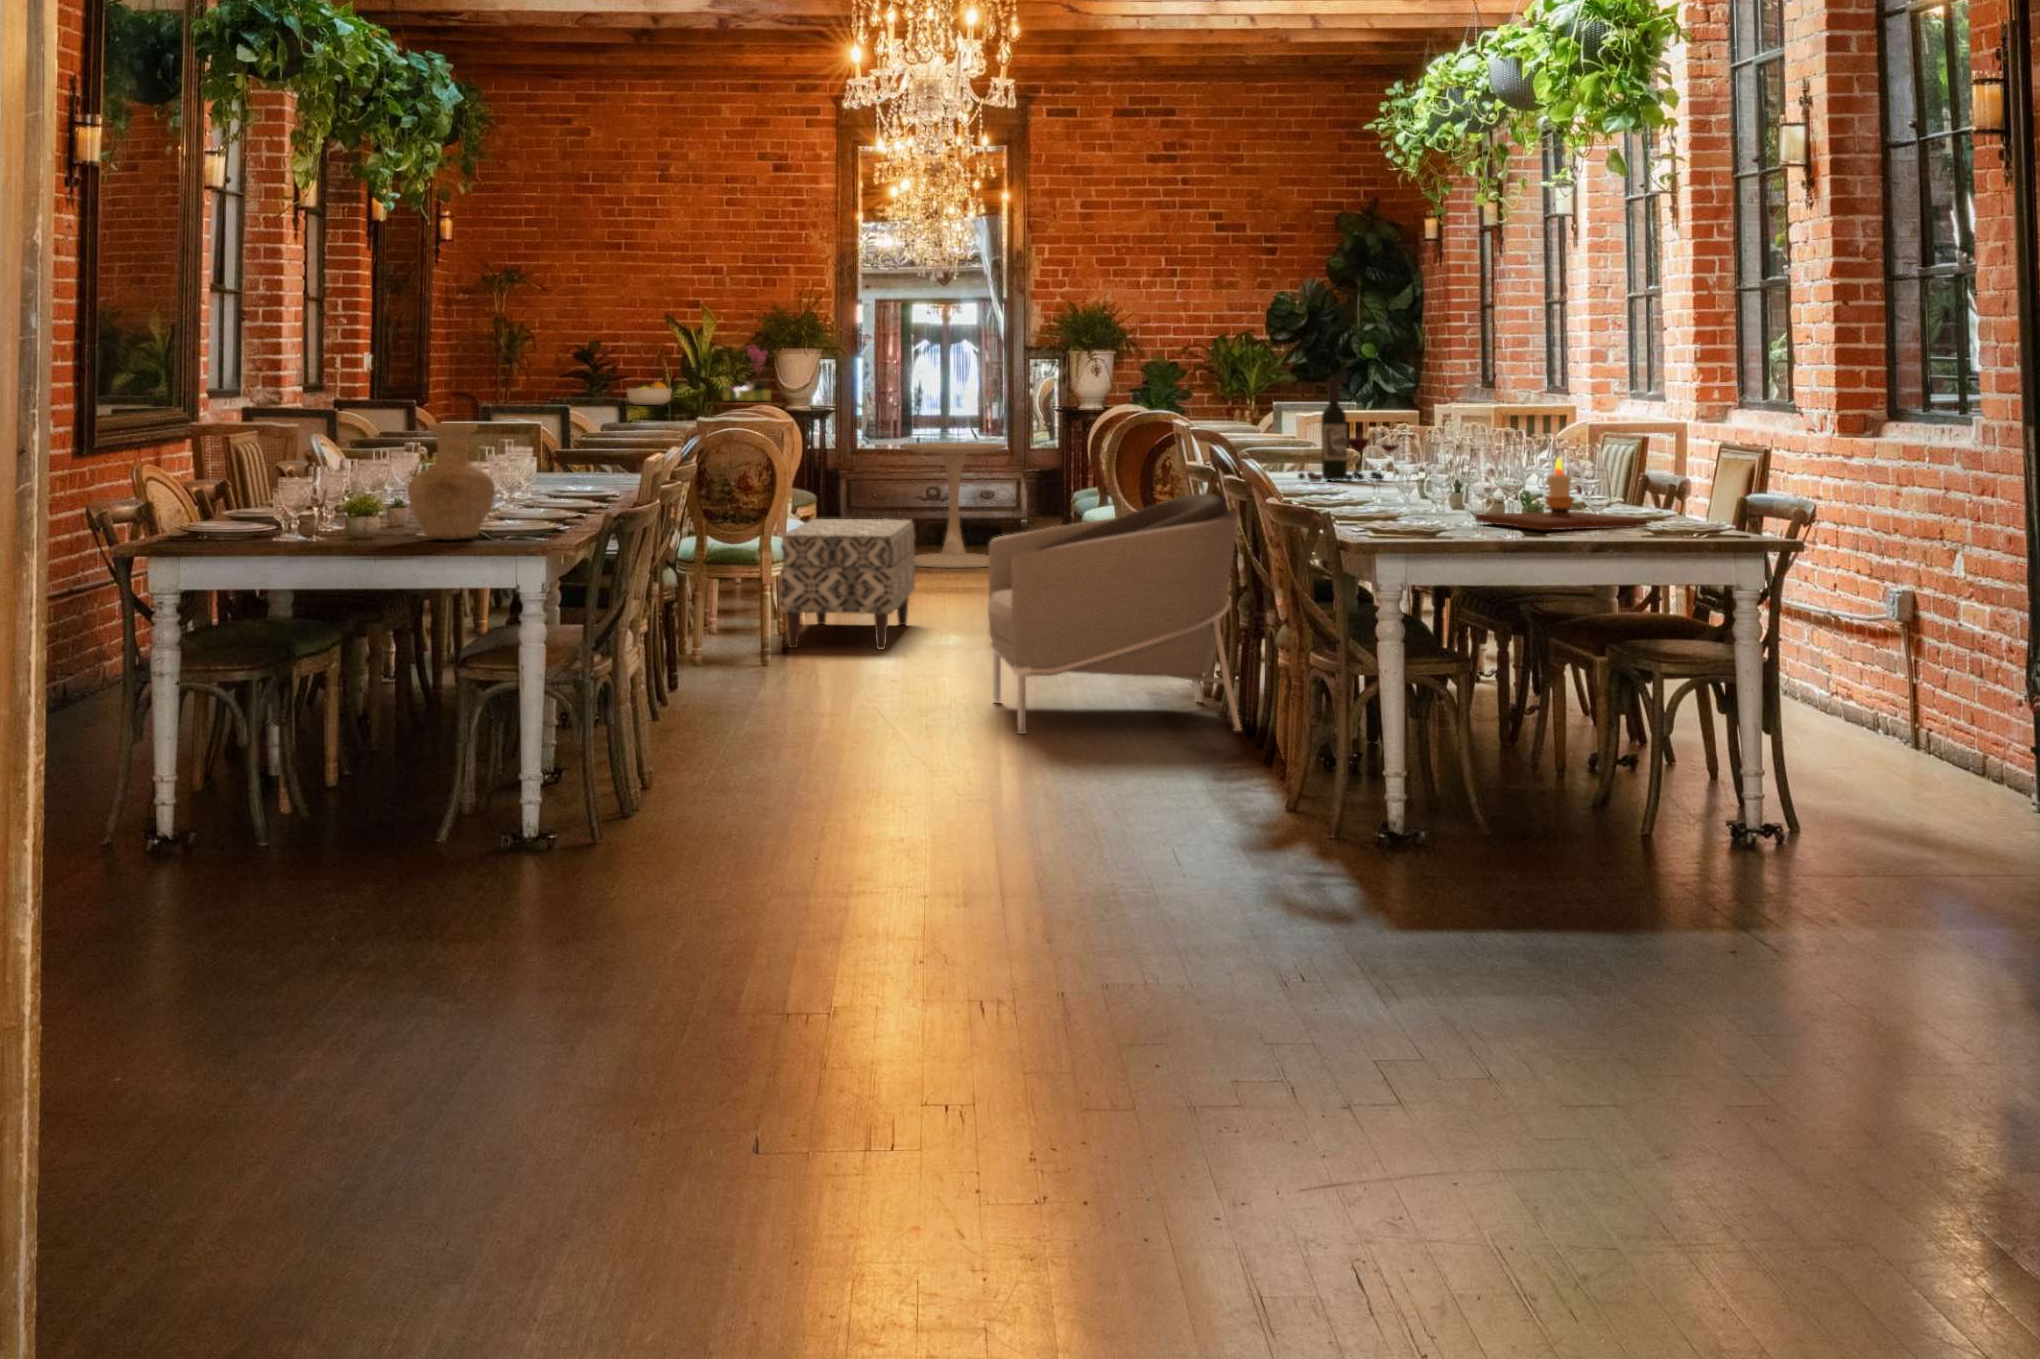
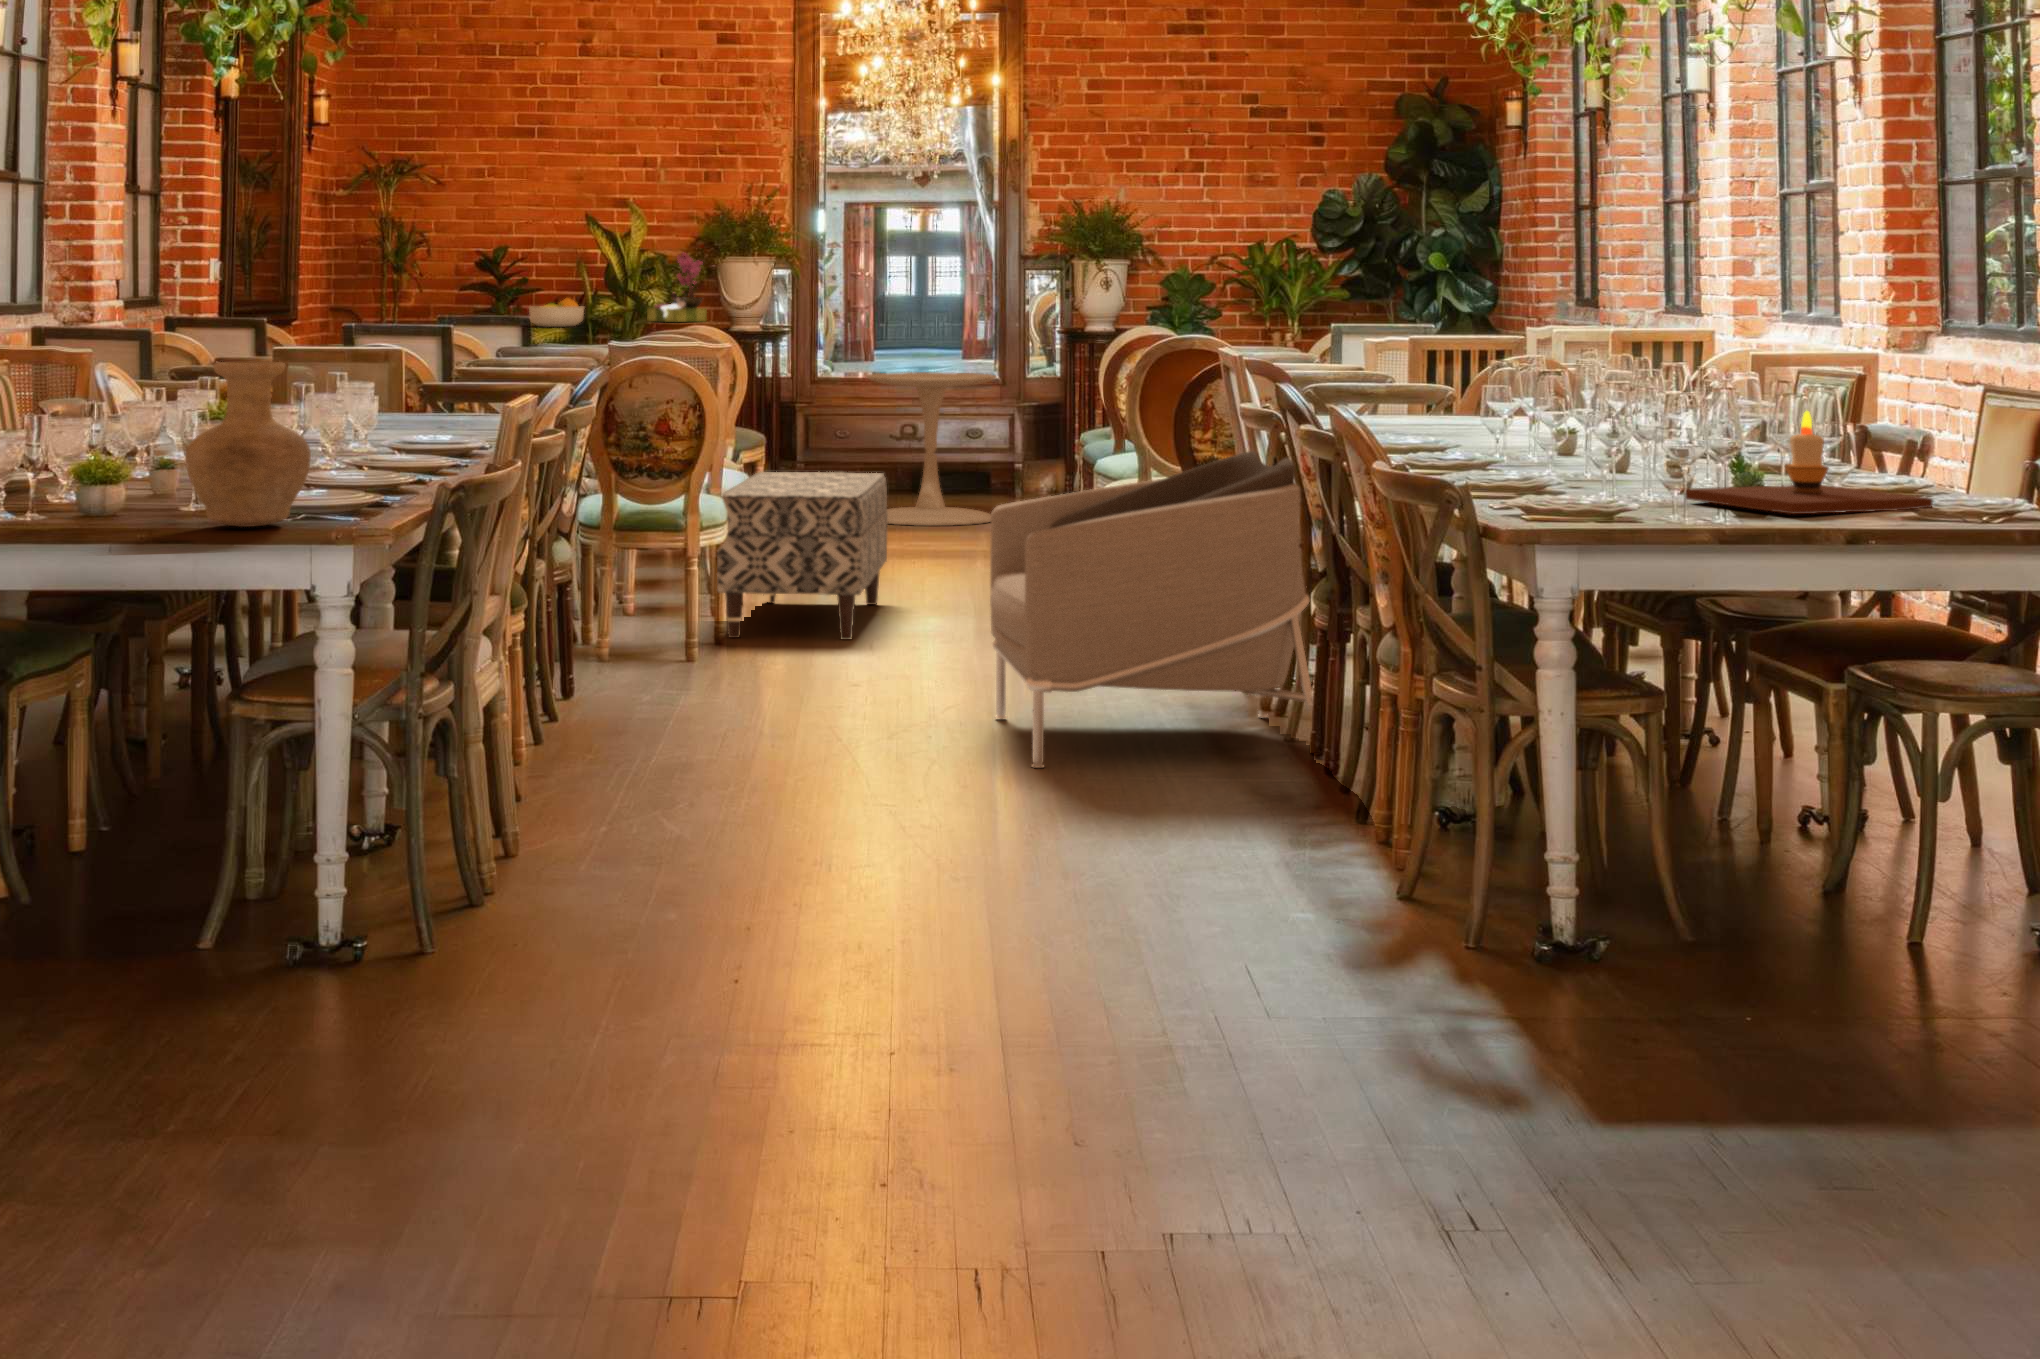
wine bottle: present [1298,379,1398,481] -> none [1403,299,1540,434]

